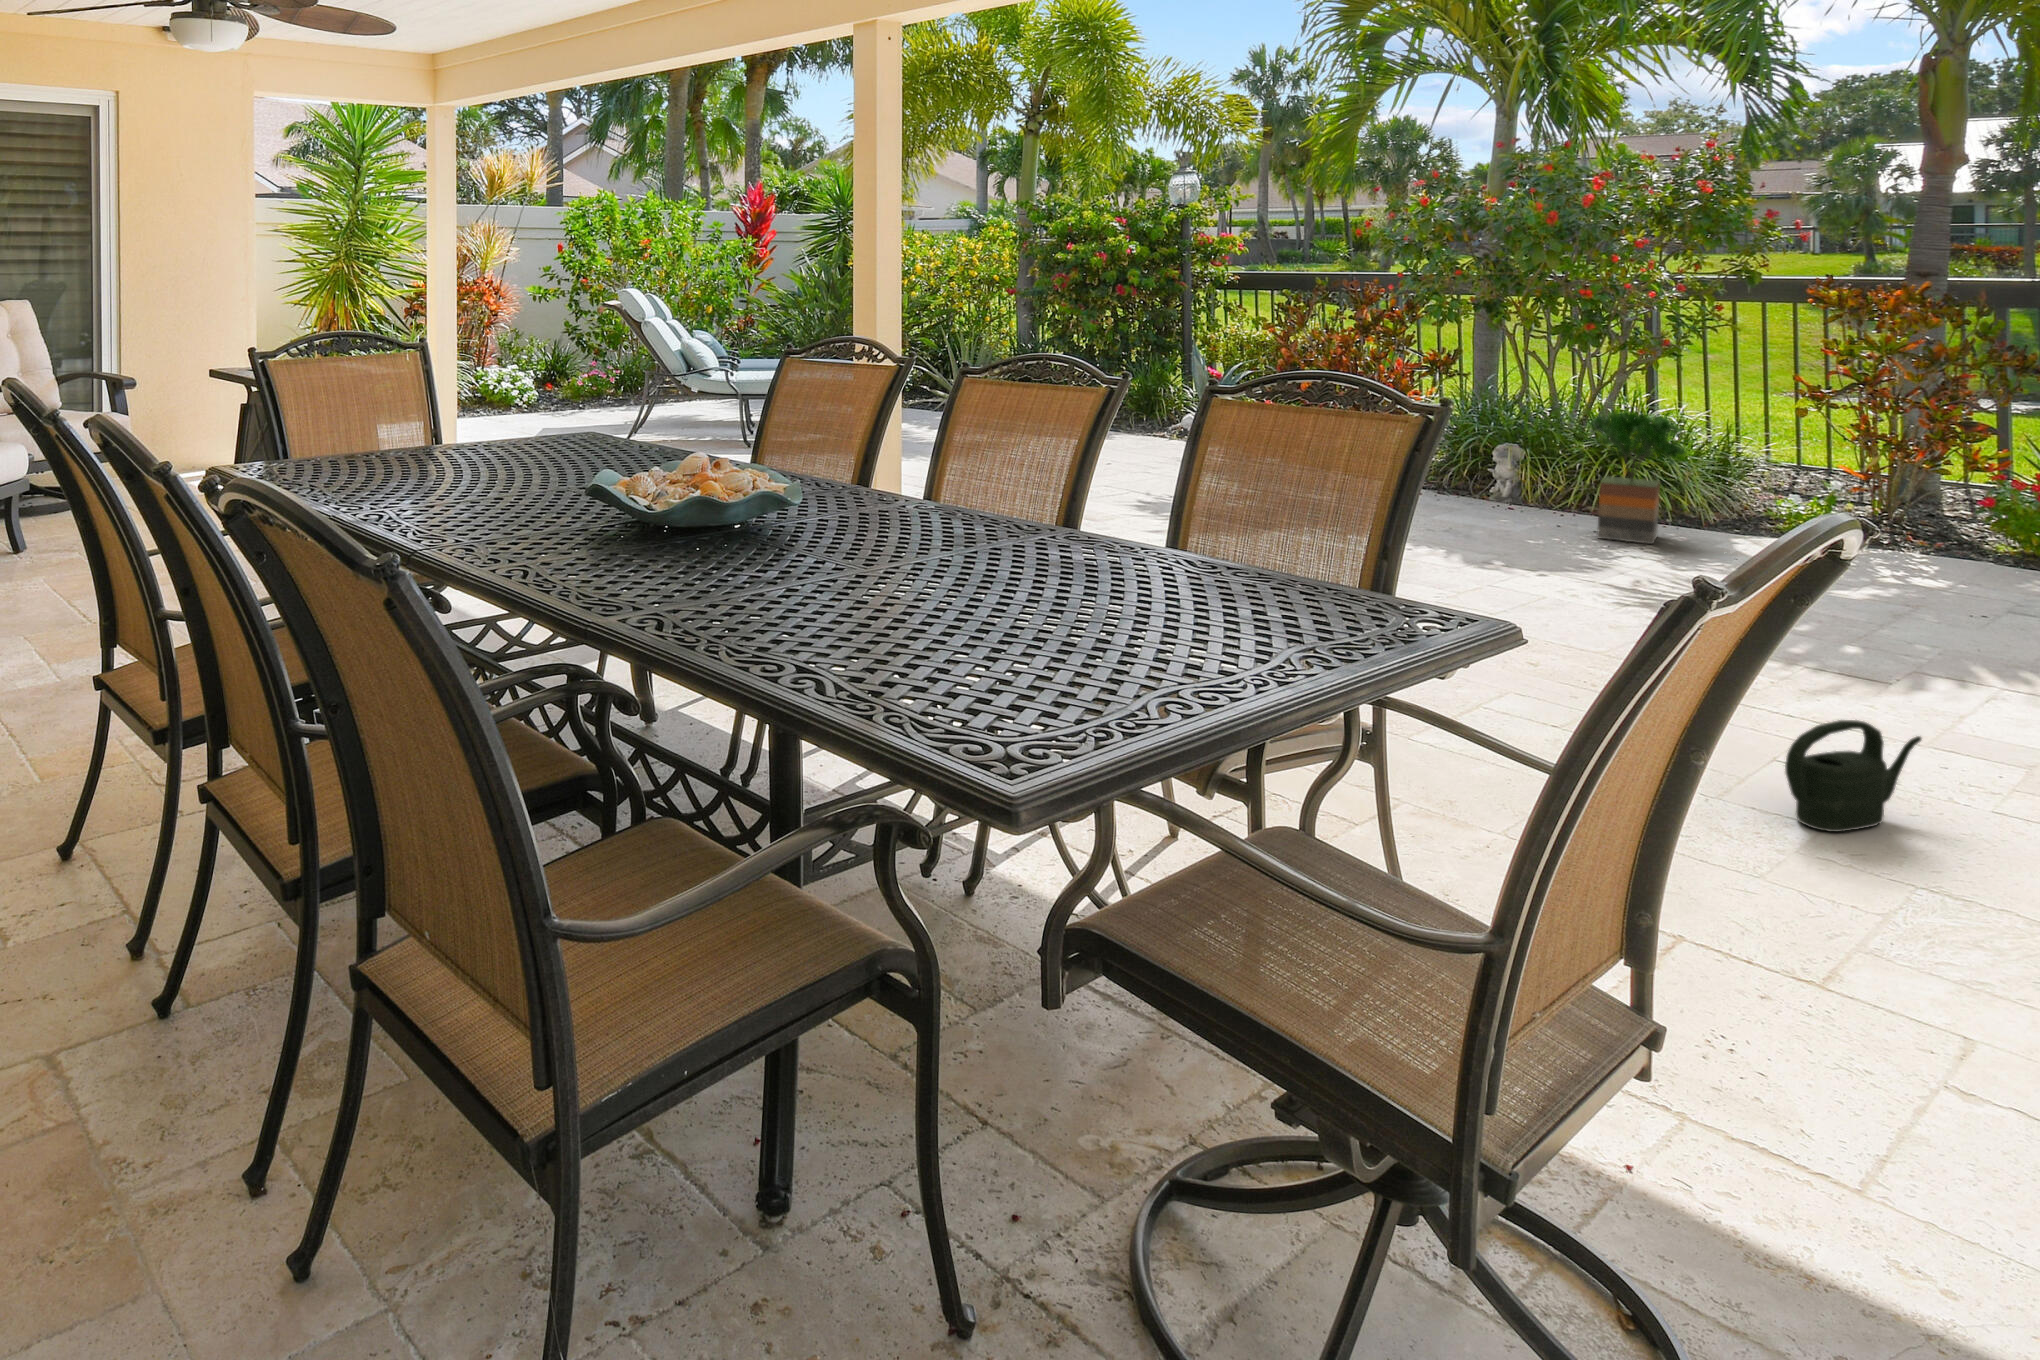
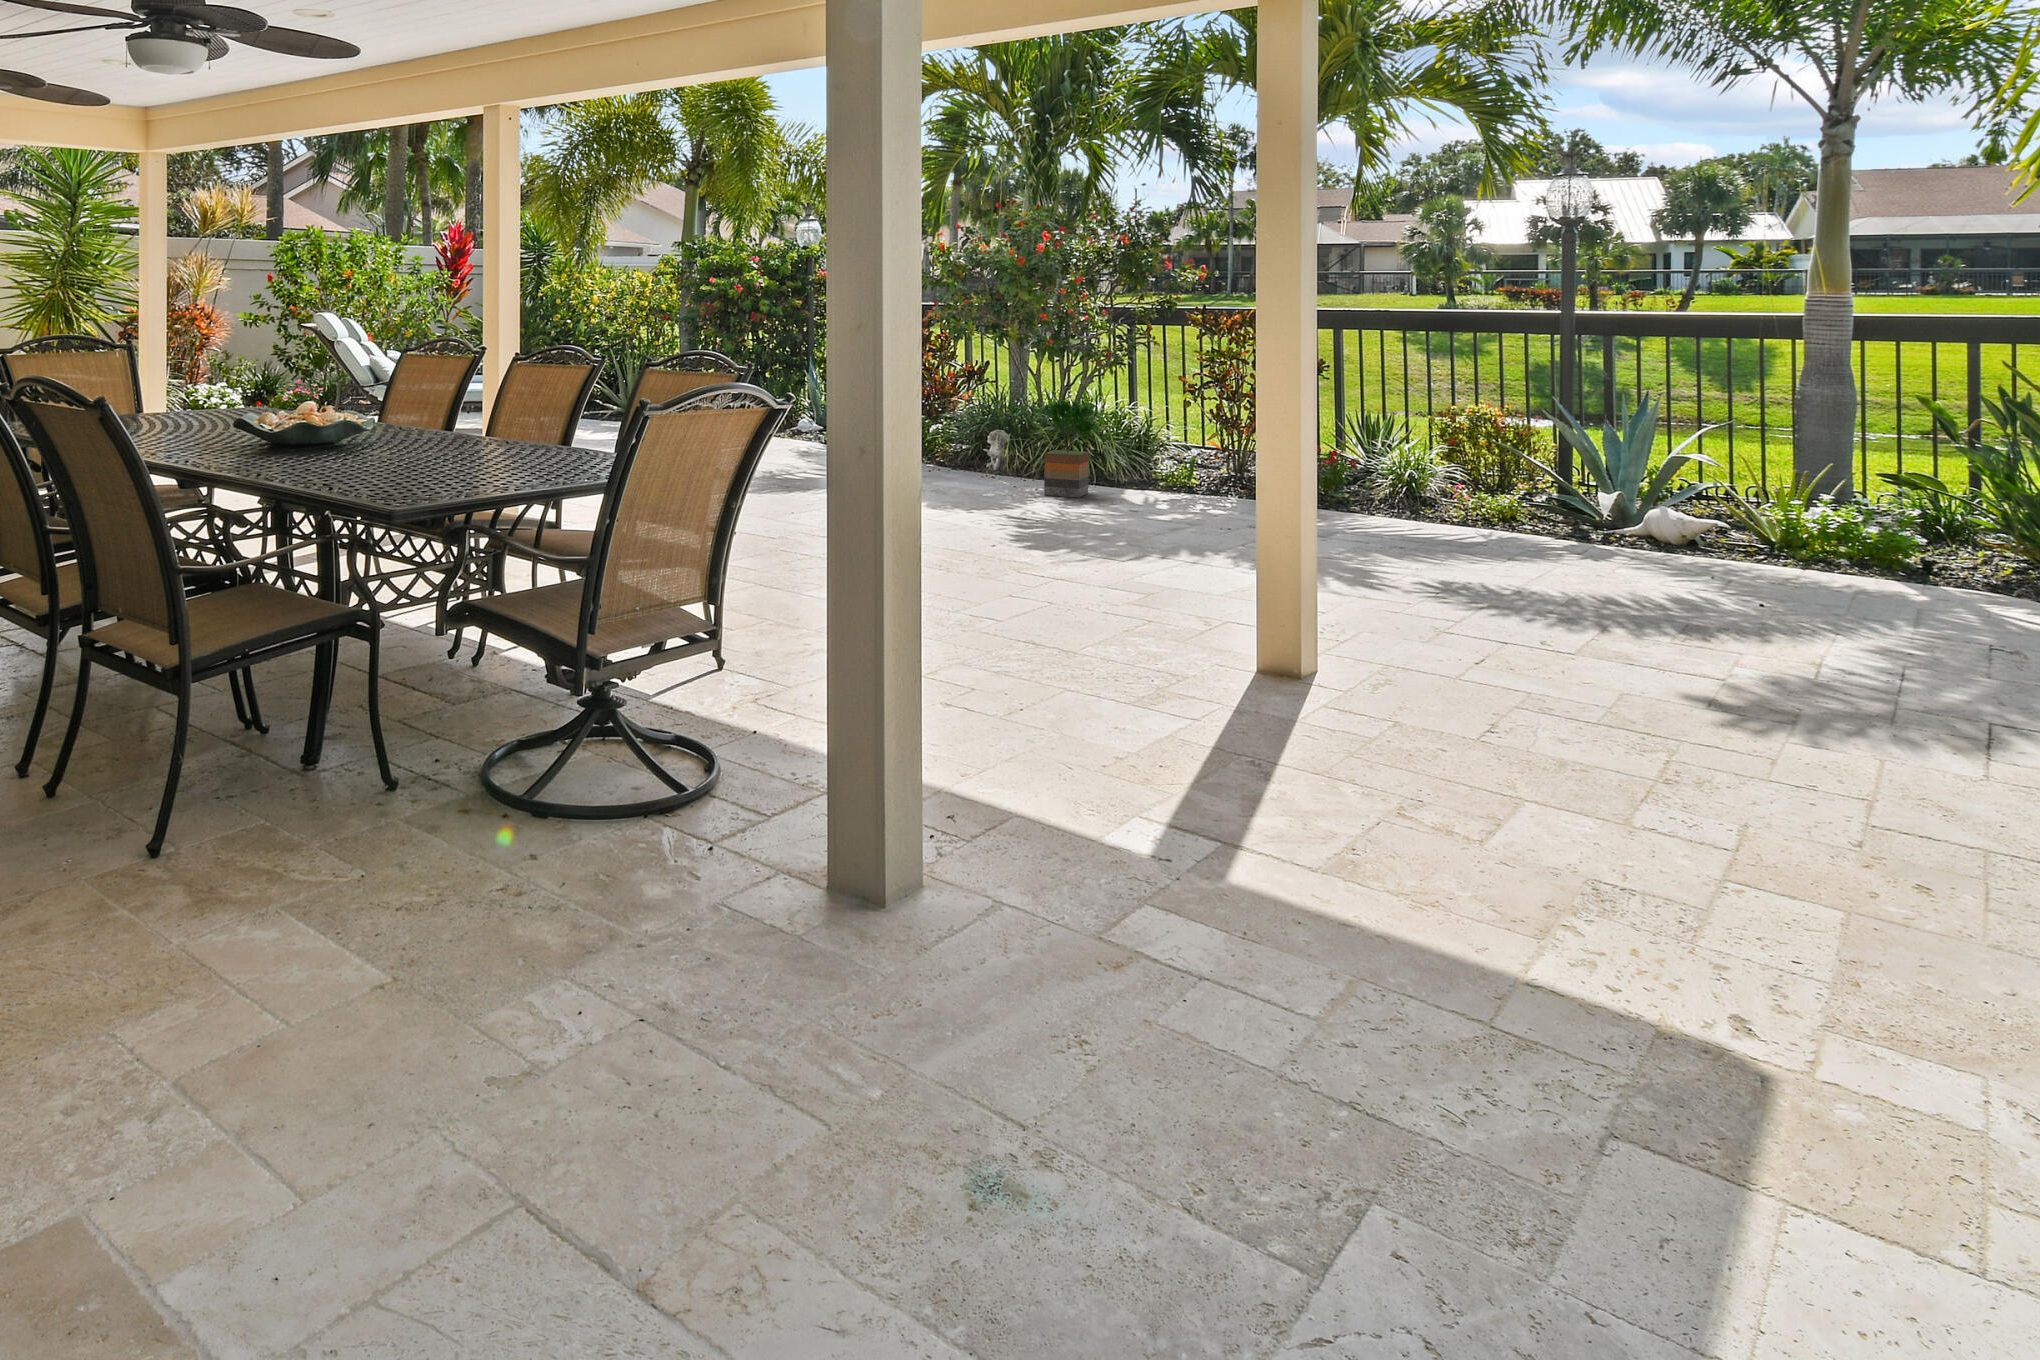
watering can: present [1785,720,1921,832] -> none [977,558,1066,623]

